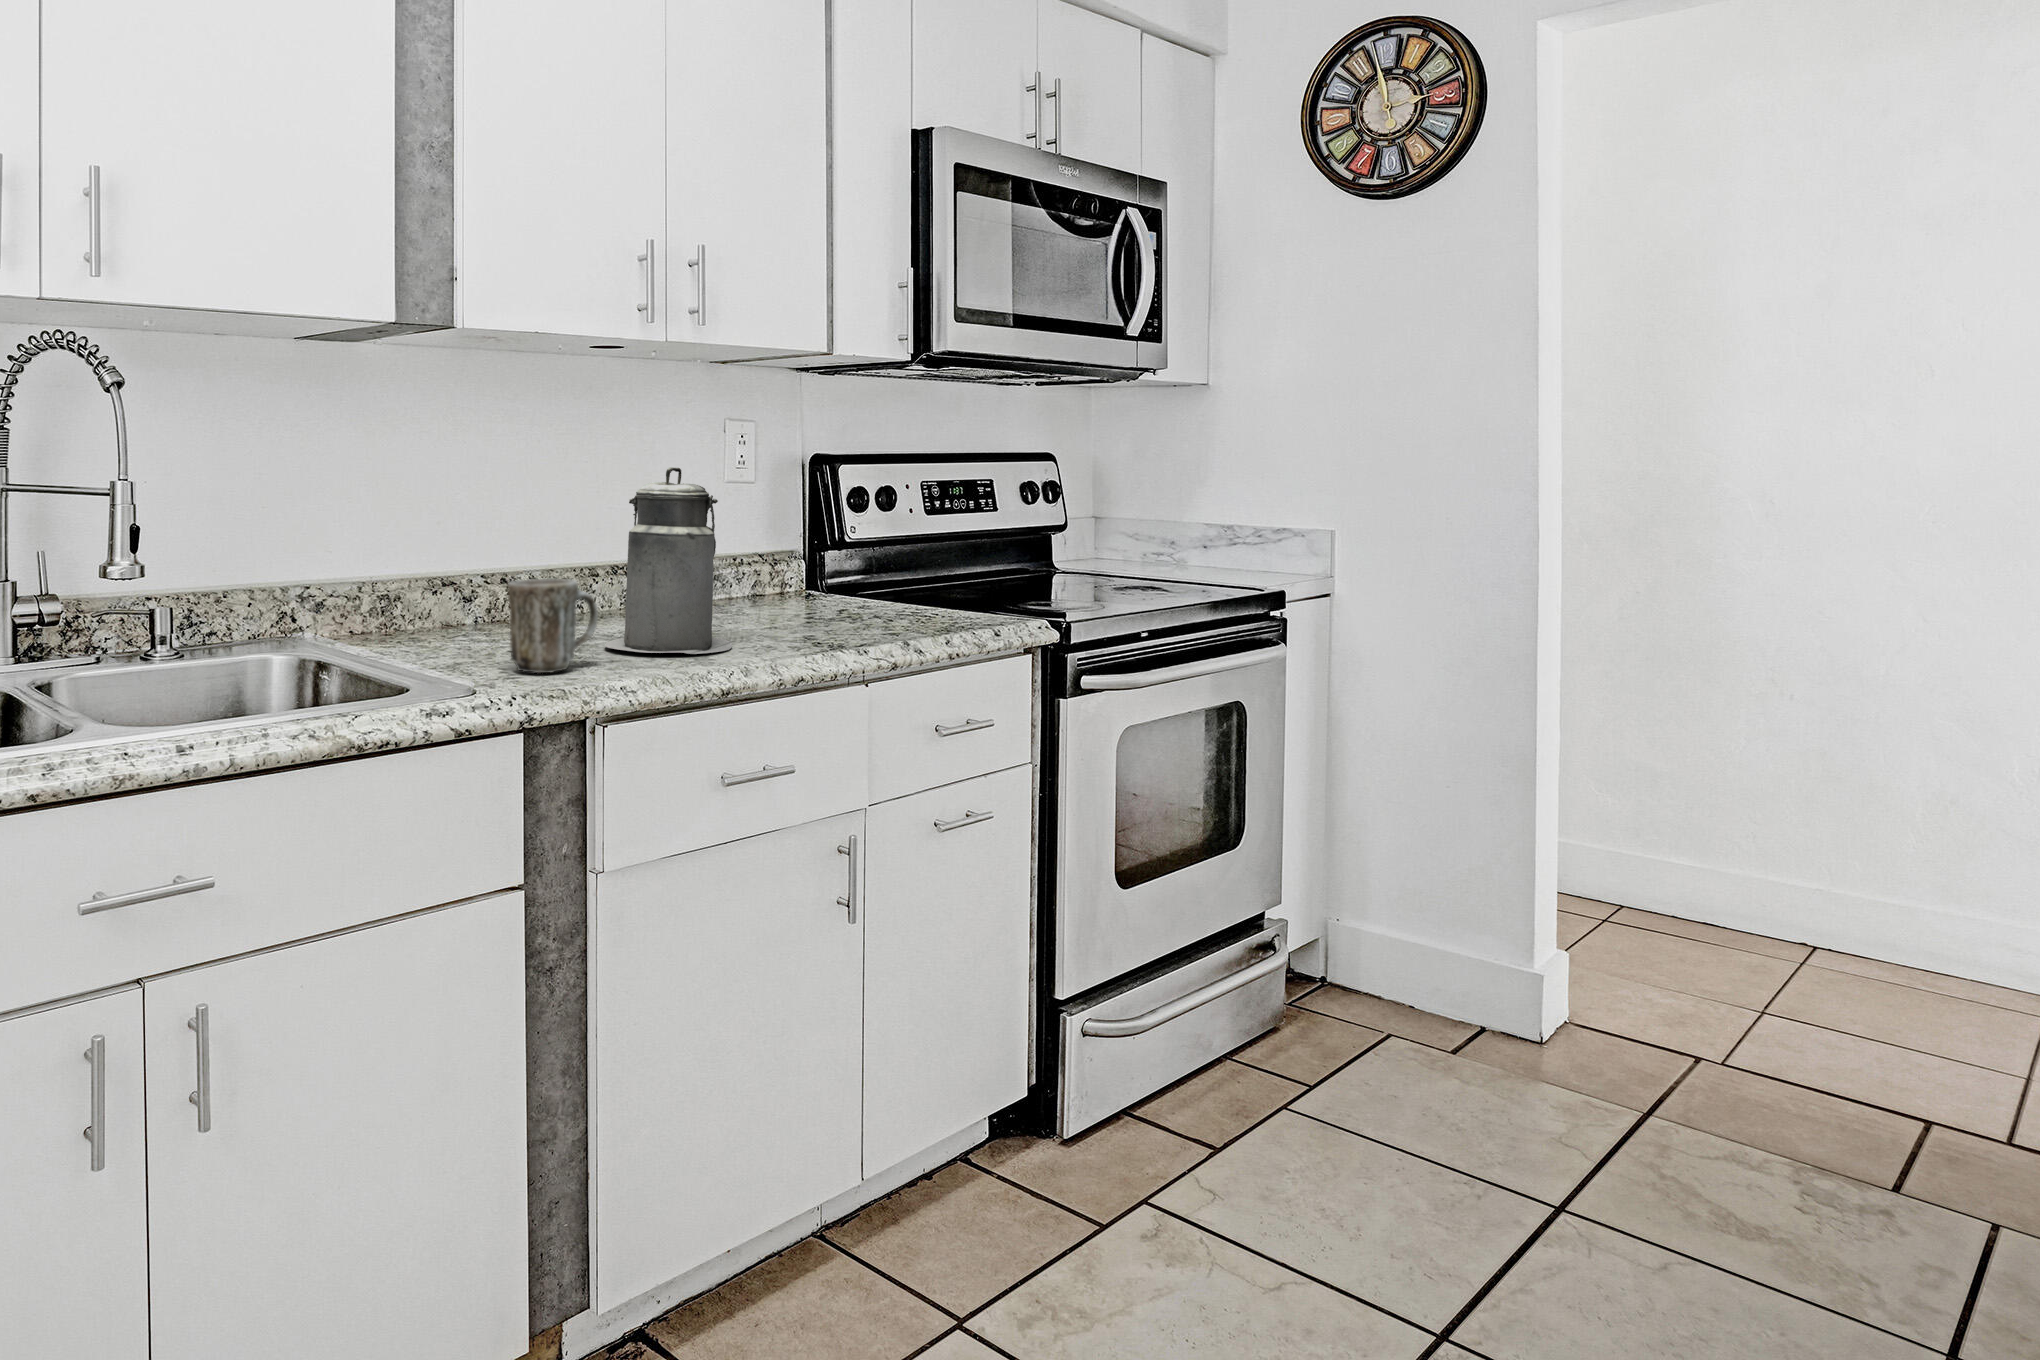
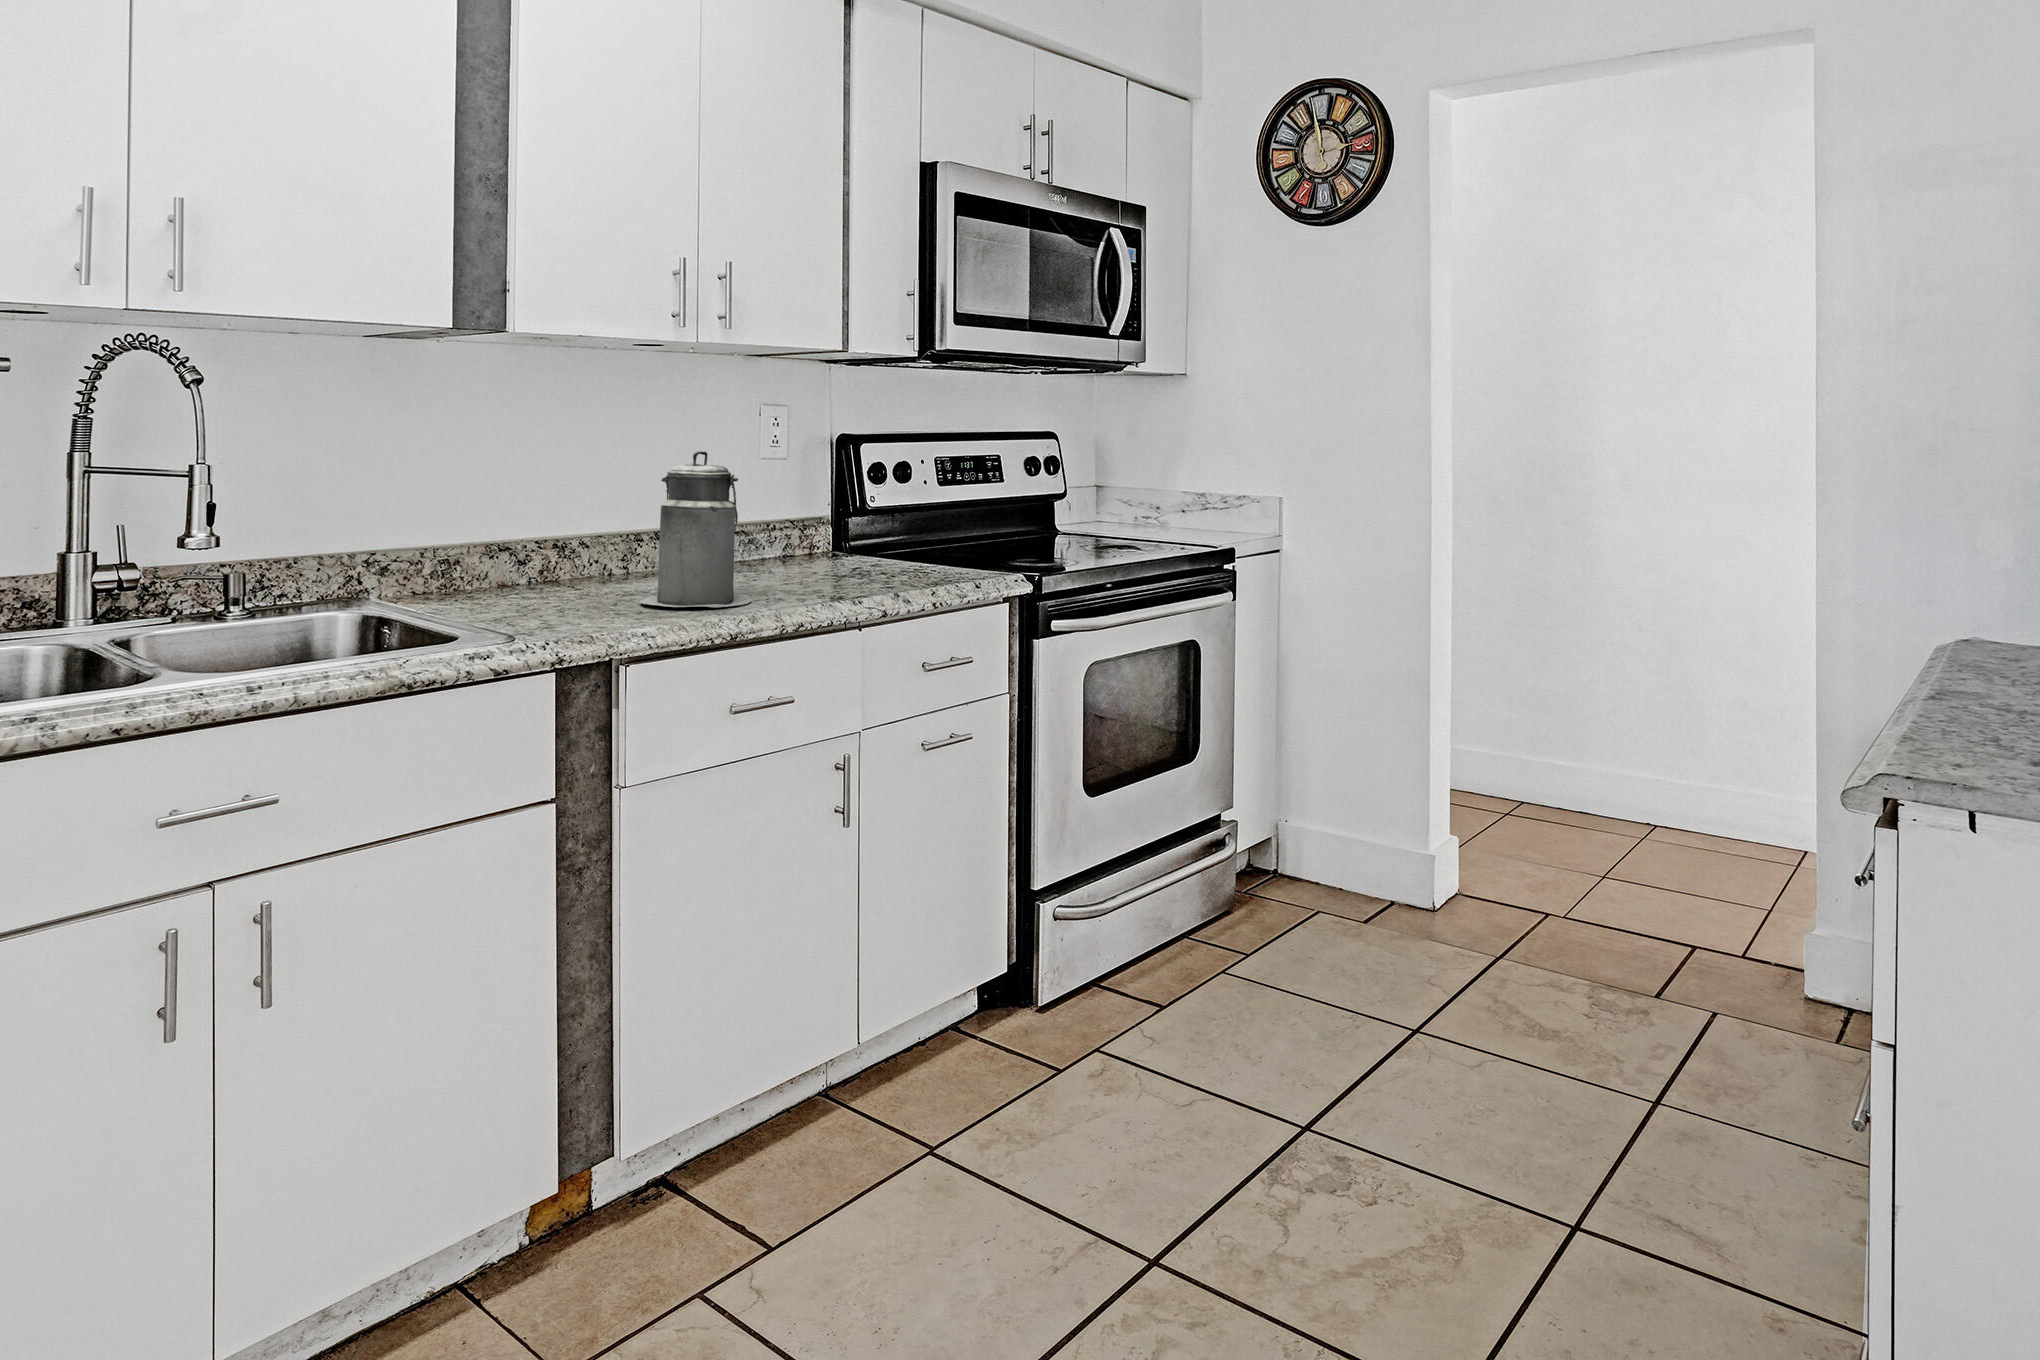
mug: present [508,579,598,673] -> none [549,546,630,625]

